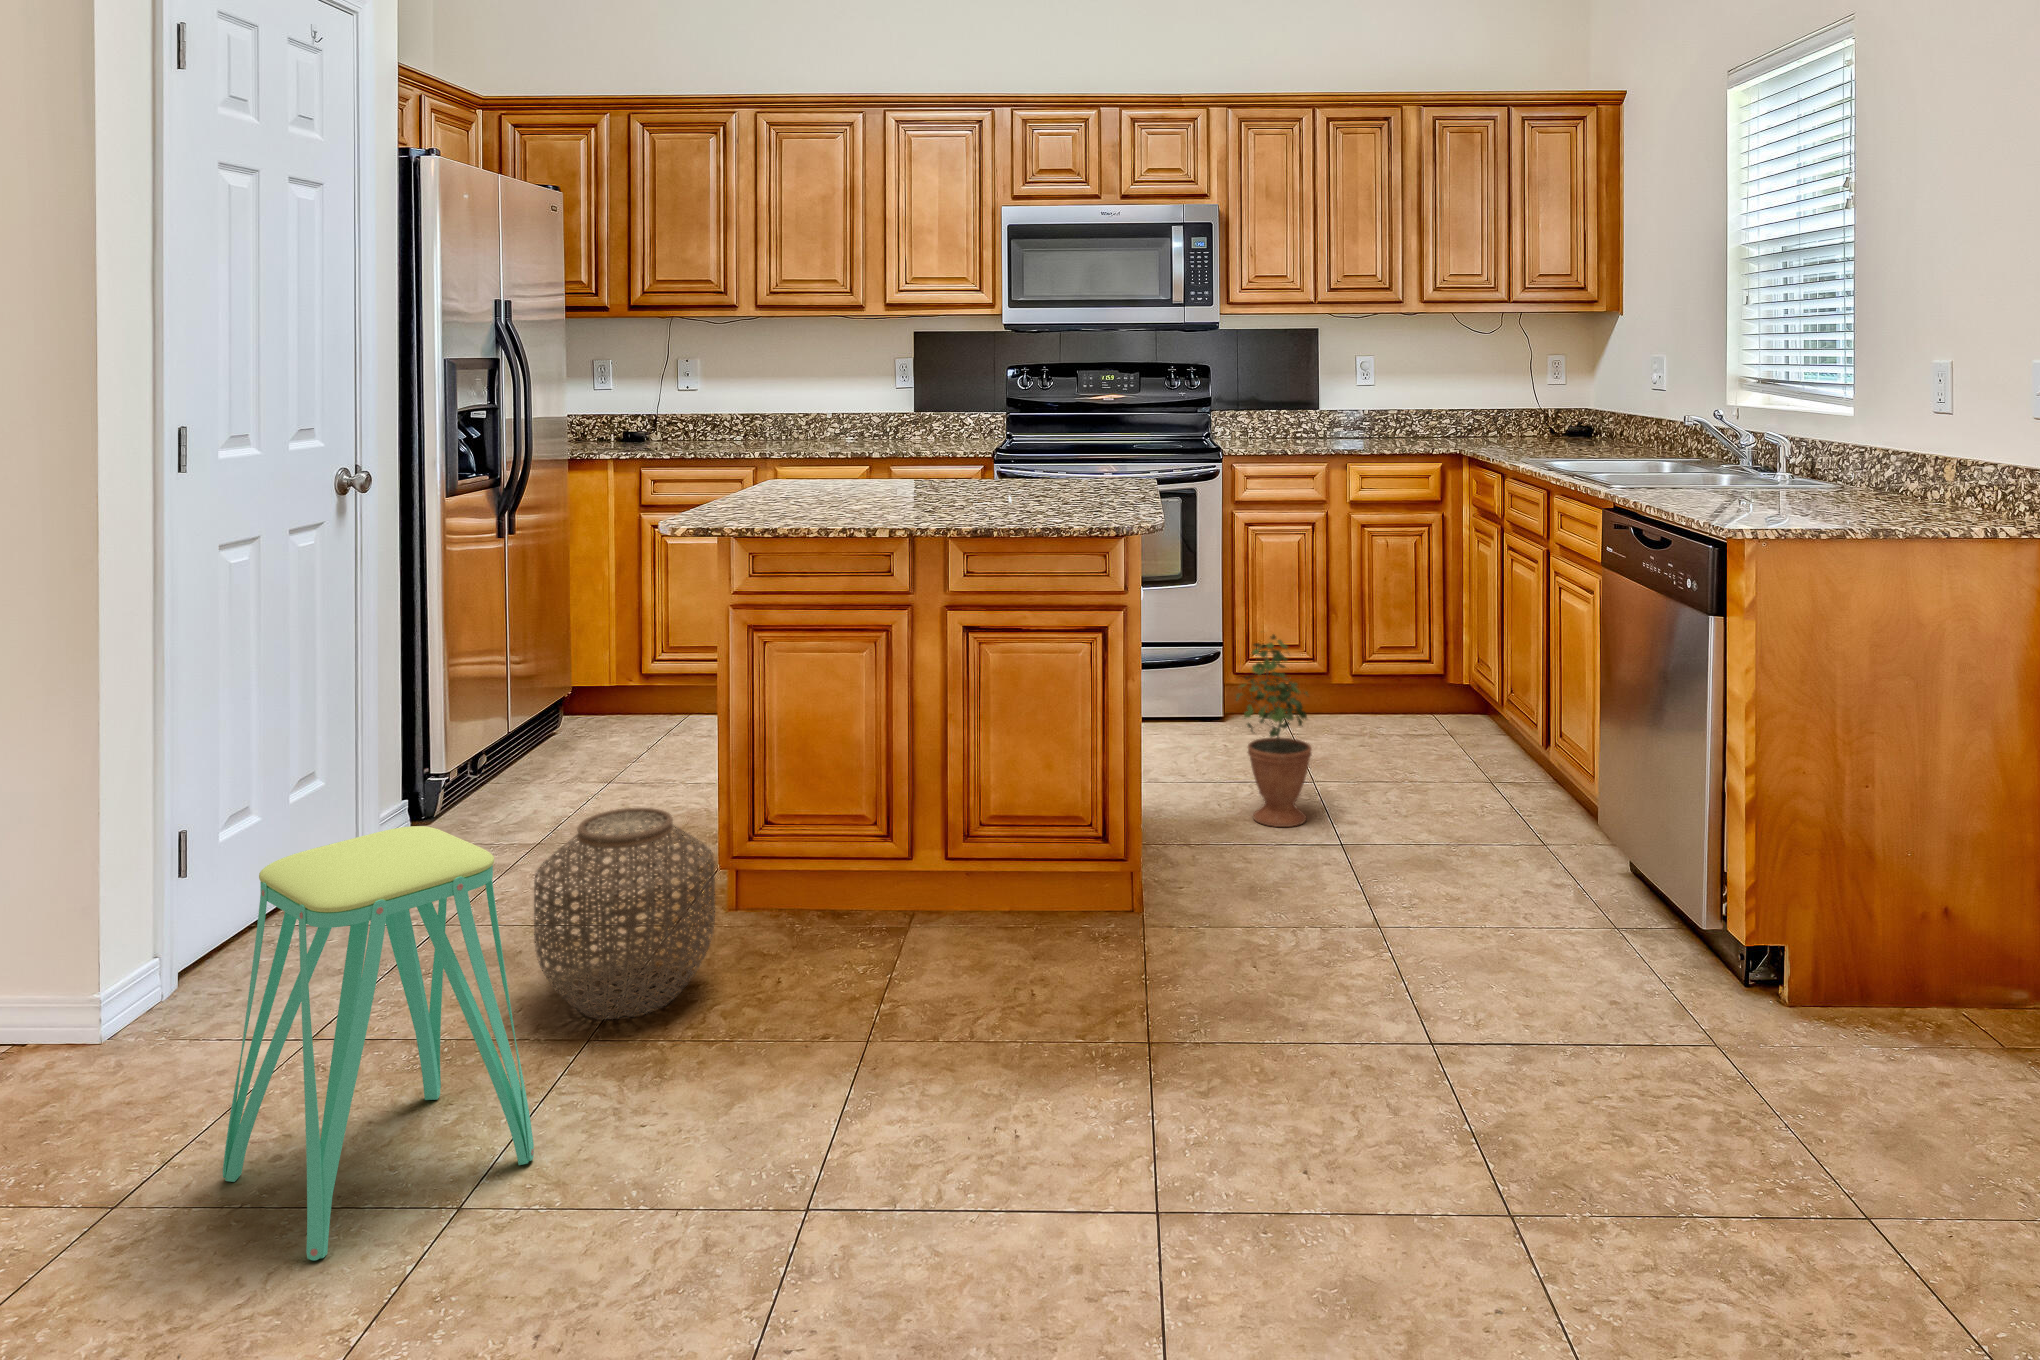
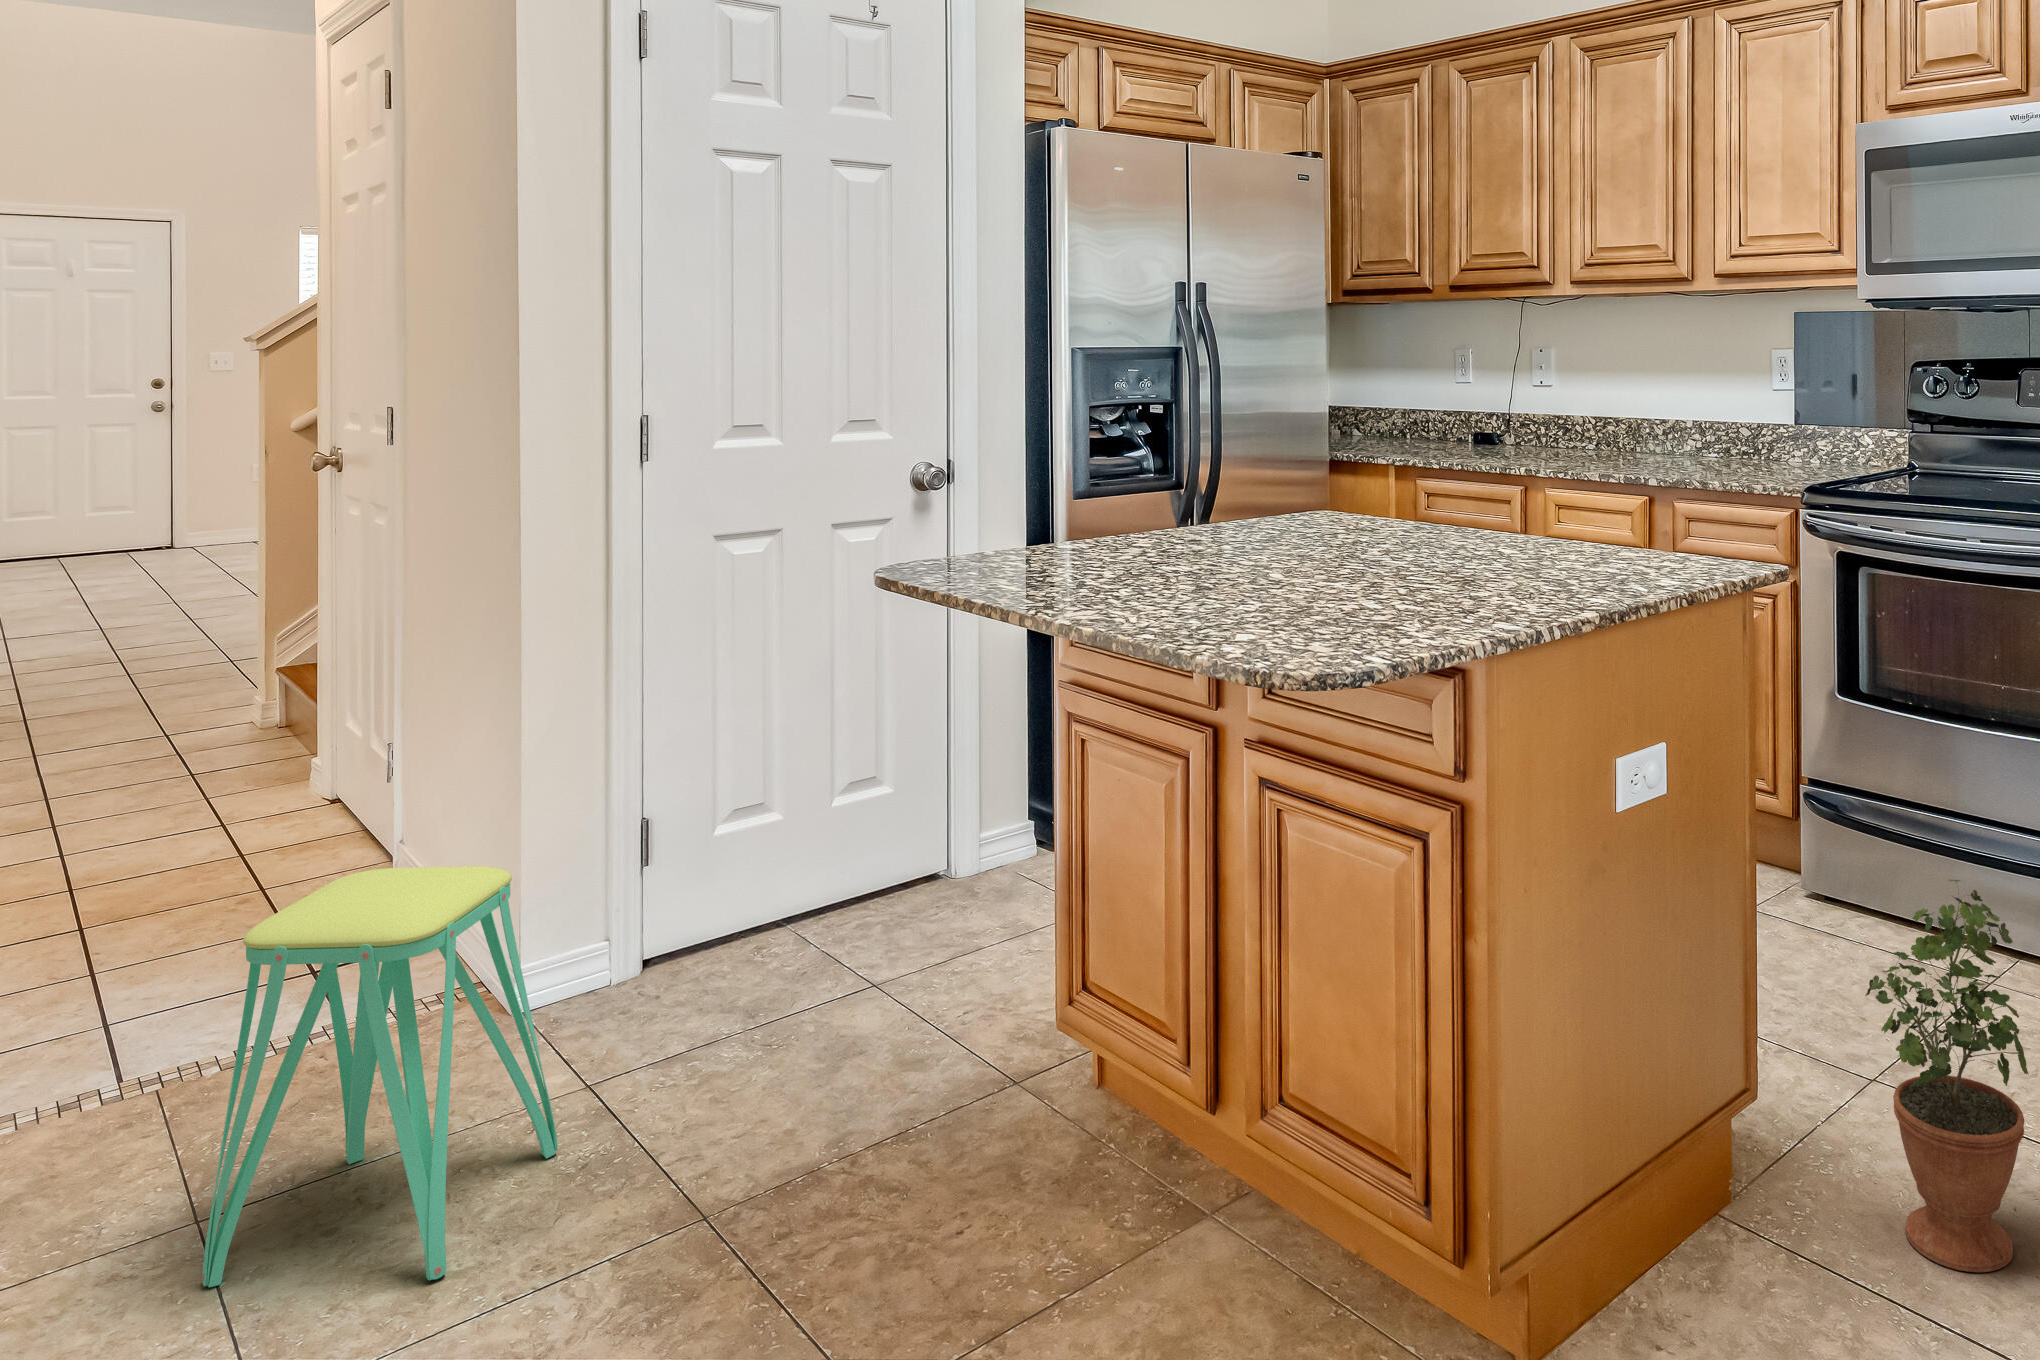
woven basket: present [534,808,715,1019] -> none [716,896,930,1150]

